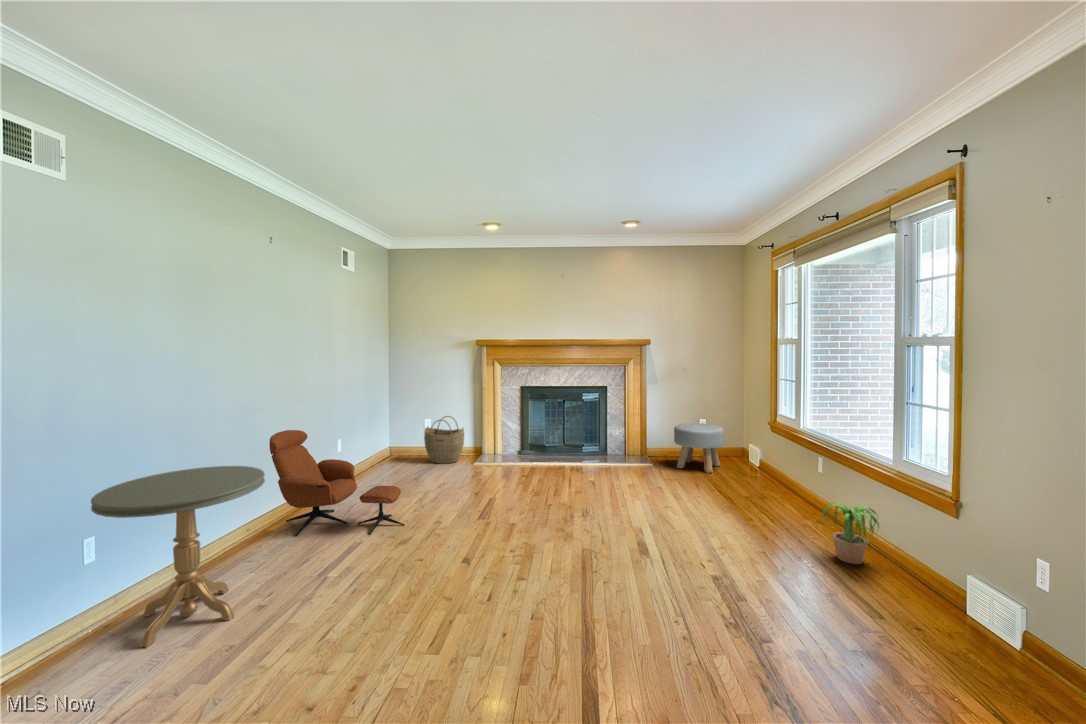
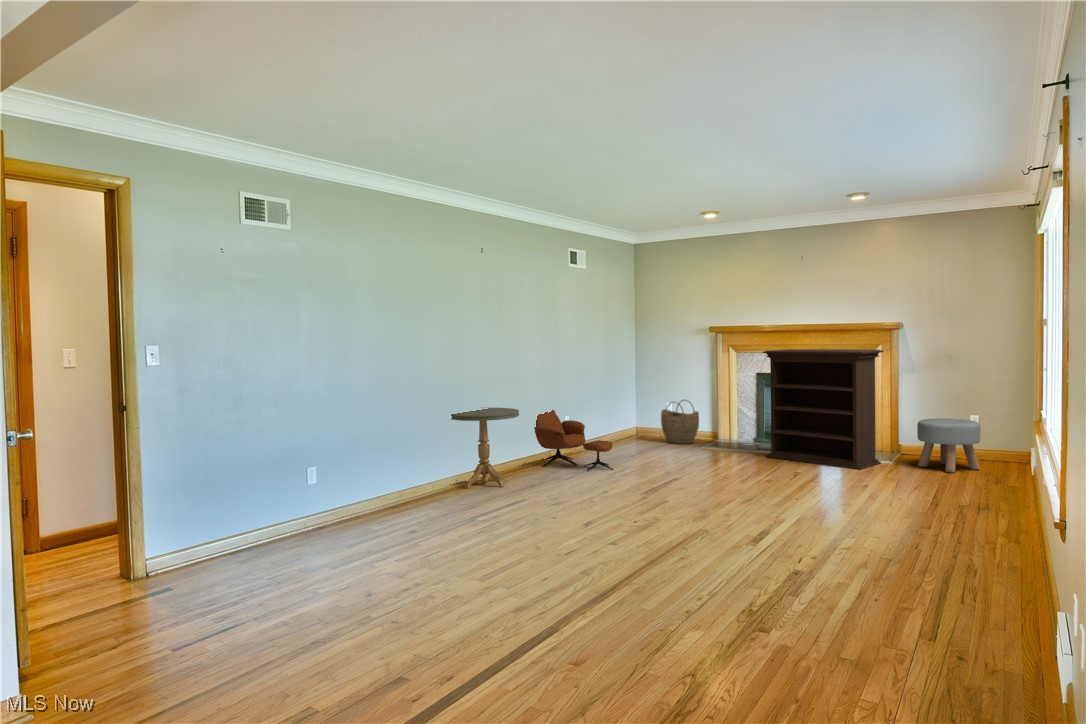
bookshelf: none [545,365,650,480] -> present [763,349,884,470]
potted plant: present [822,502,879,564] -> none [927,473,990,527]

